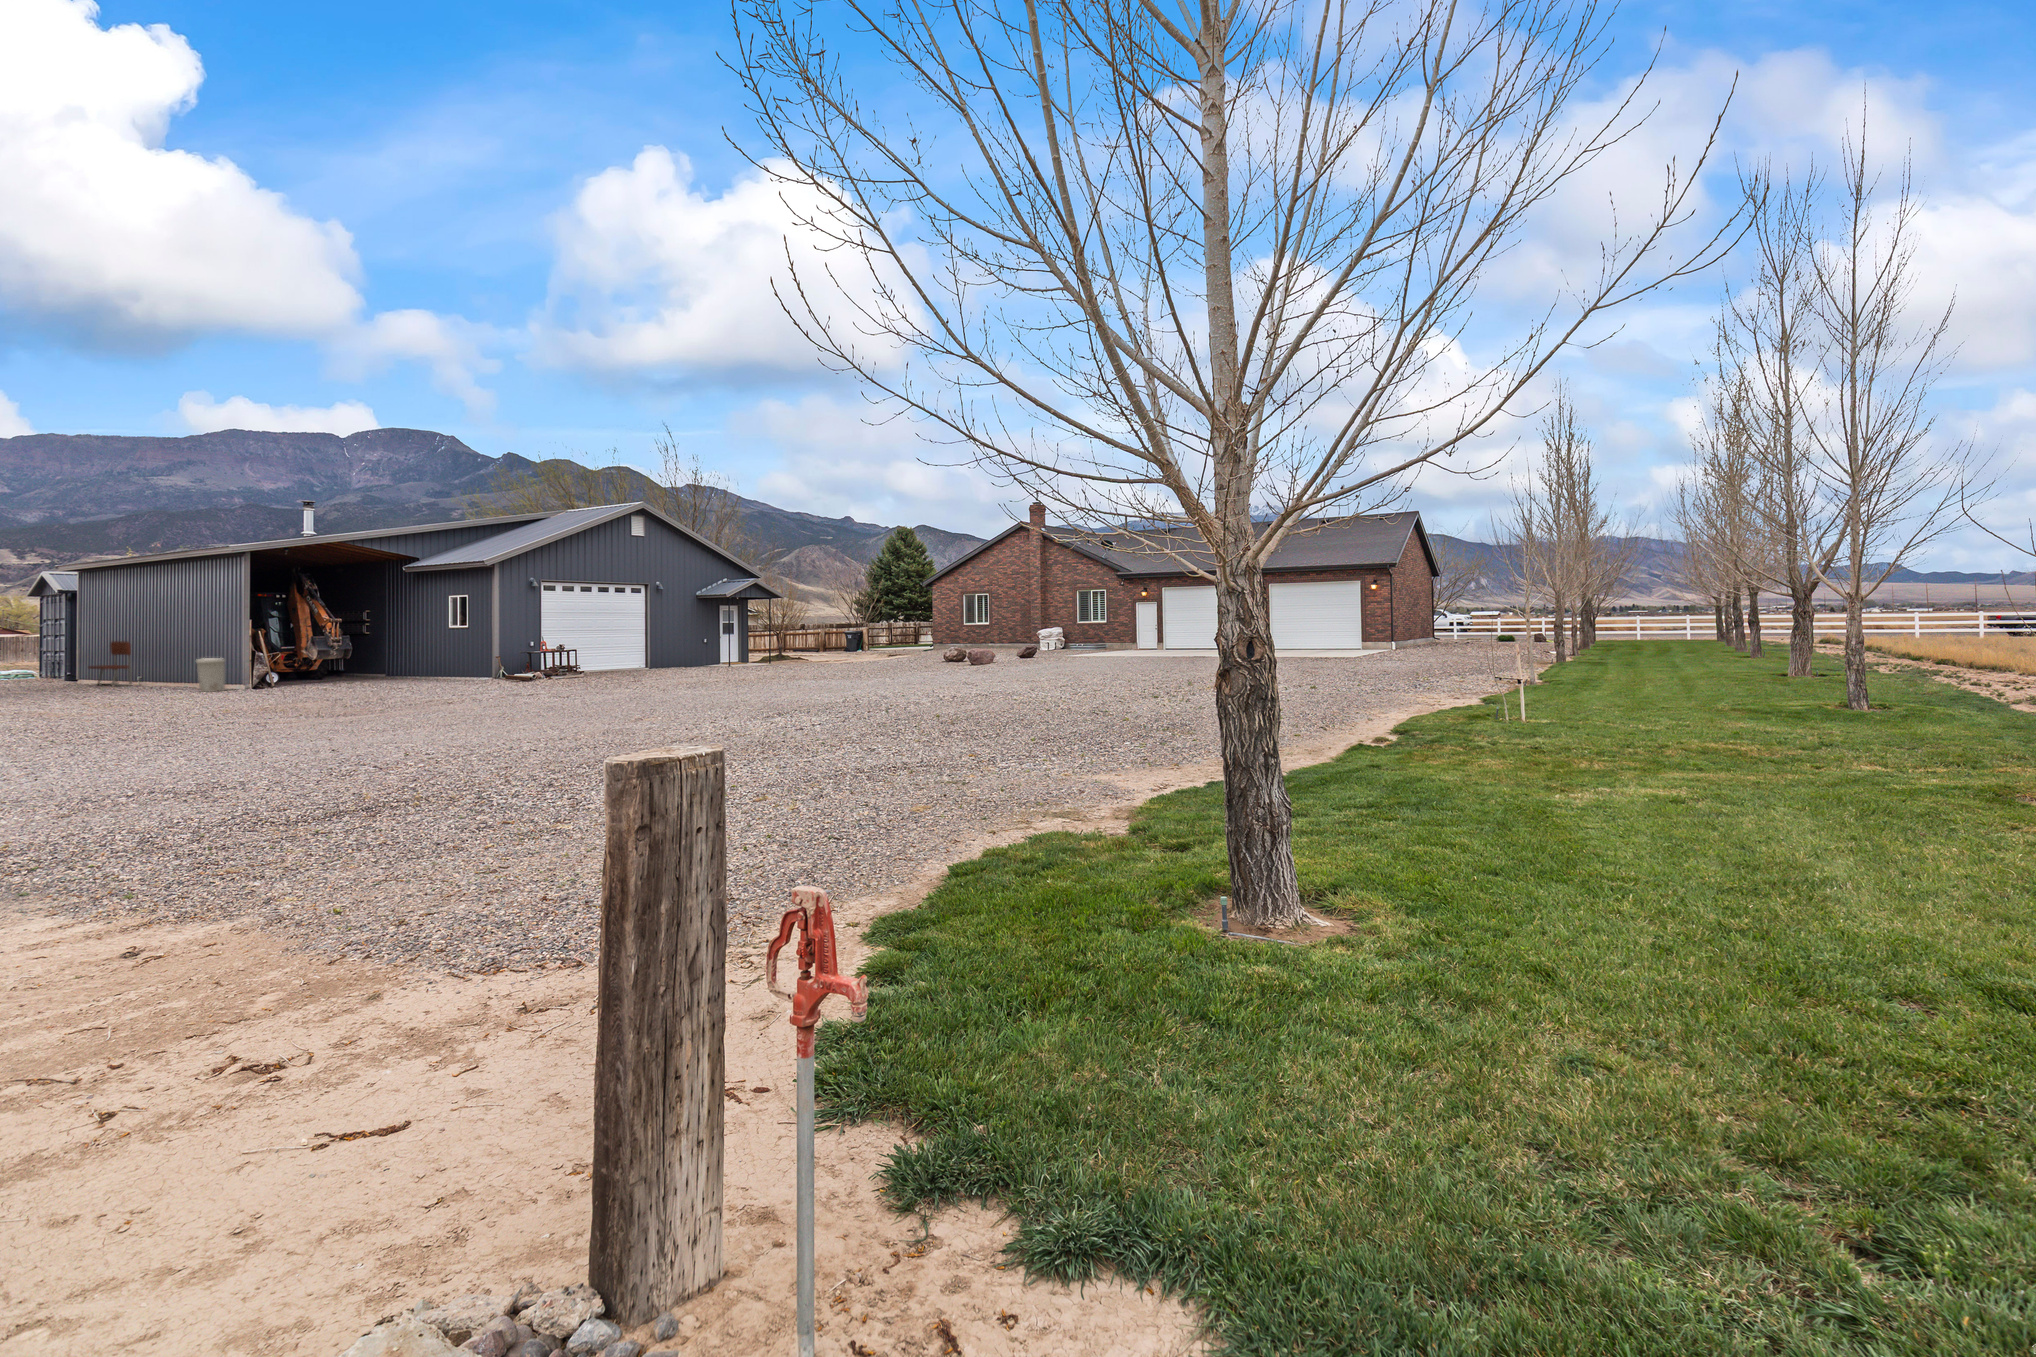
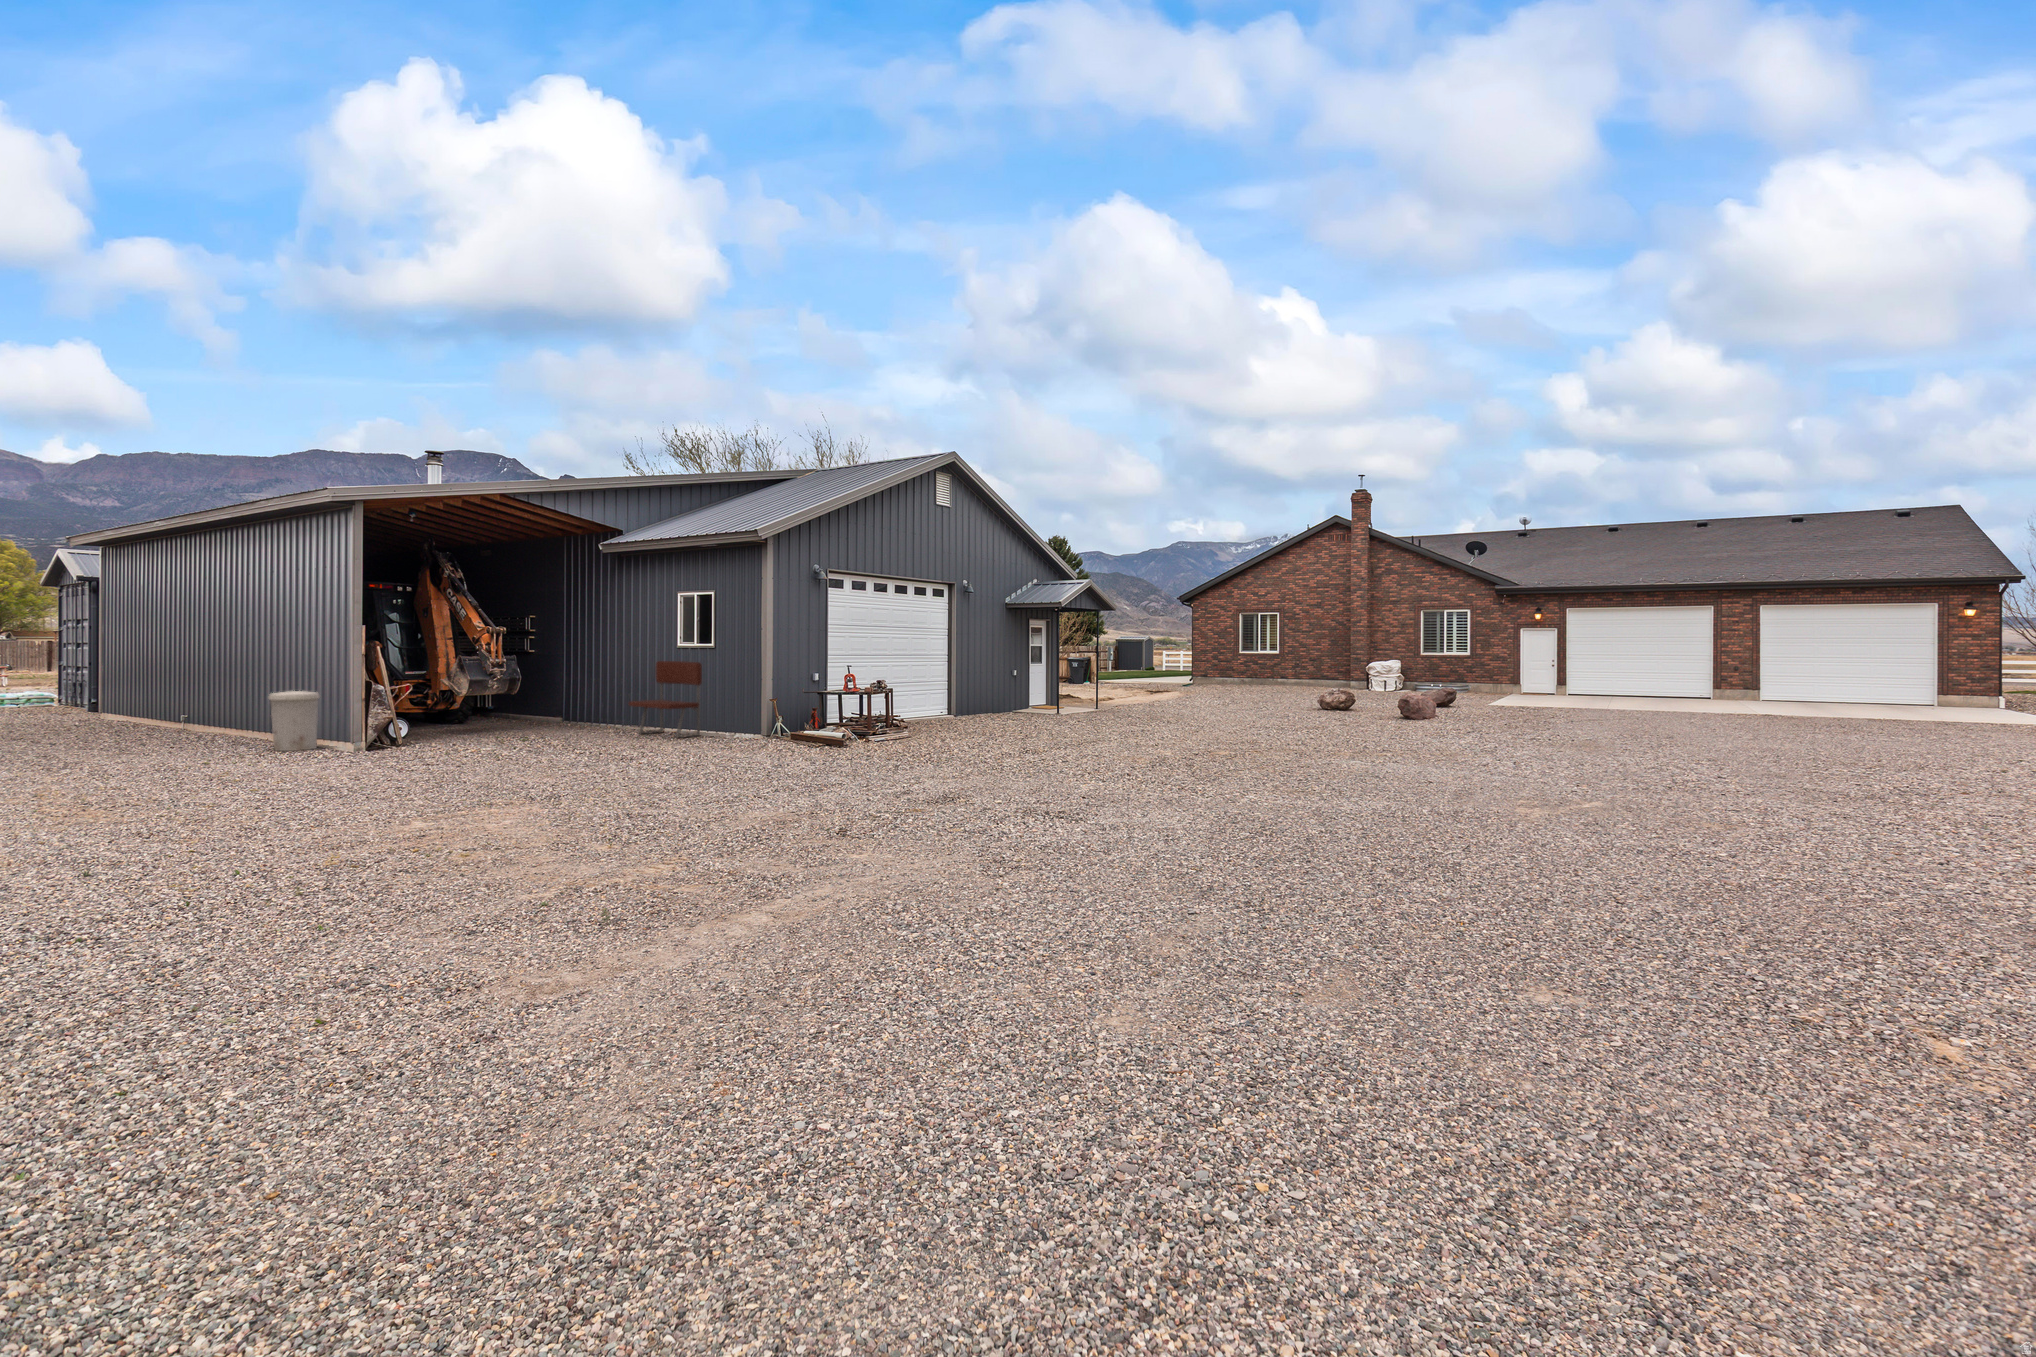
bench: present [88,641,132,686] -> present [629,661,702,738]

